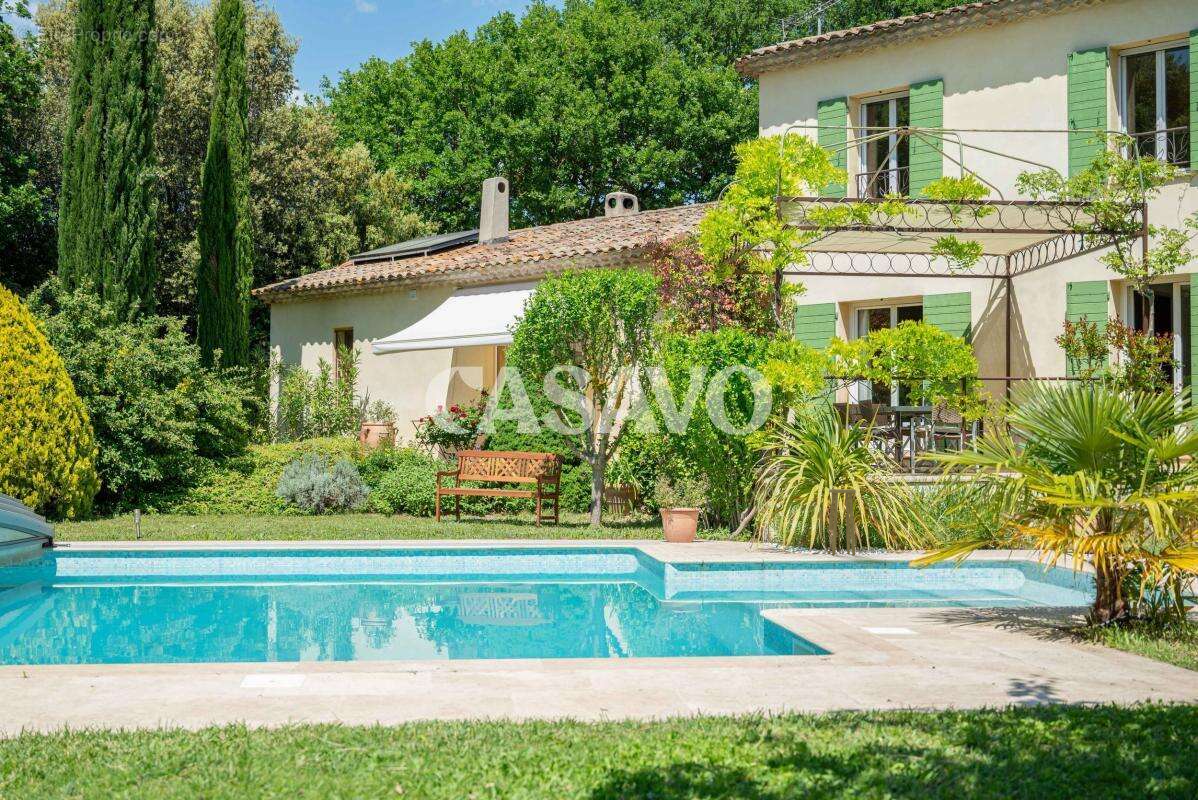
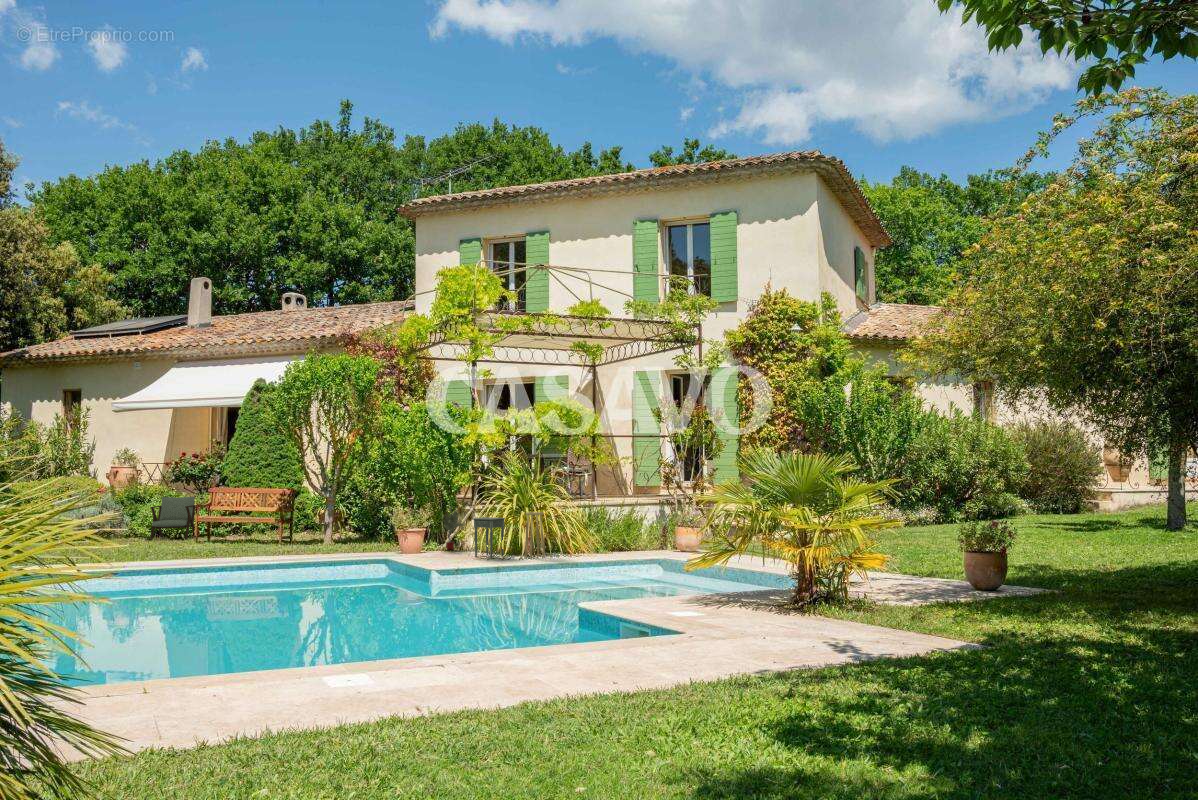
lounge chair: none [389,459,447,514] -> present [150,497,196,540]
potted tree: none [726,479,761,542] -> present [444,506,465,550]
side table: none [756,495,802,551] -> present [473,517,505,558]

